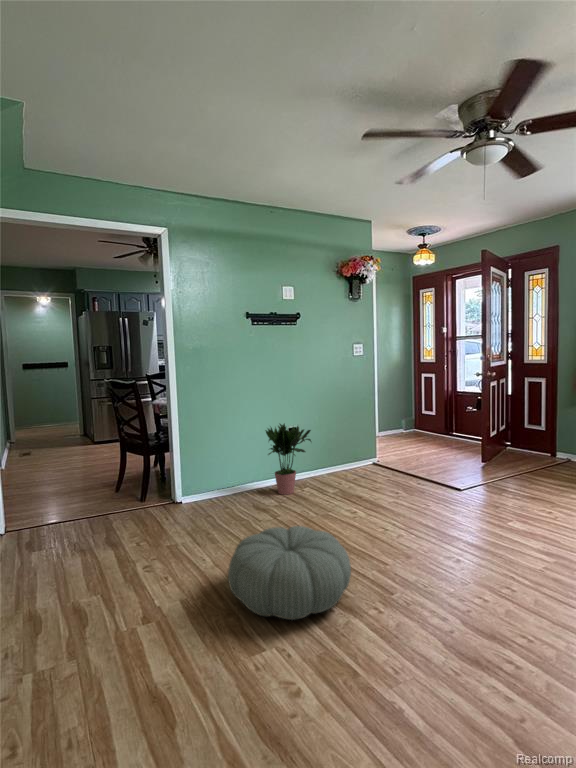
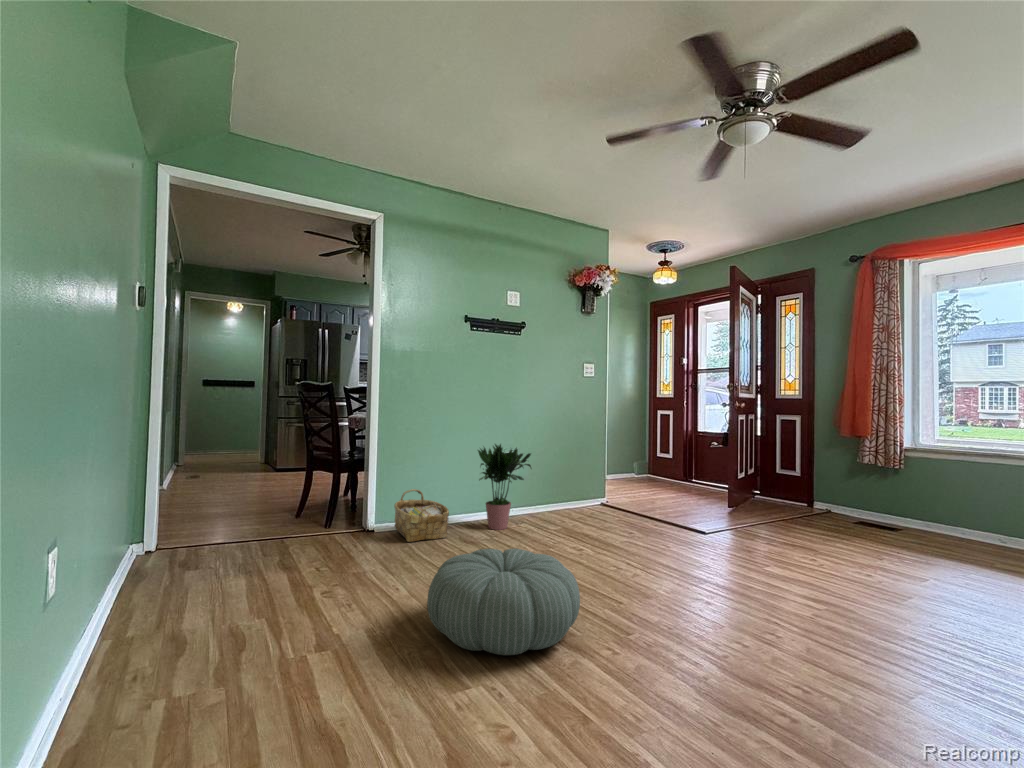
woven basket: none [199,465,244,511] -> present [394,489,449,542]

